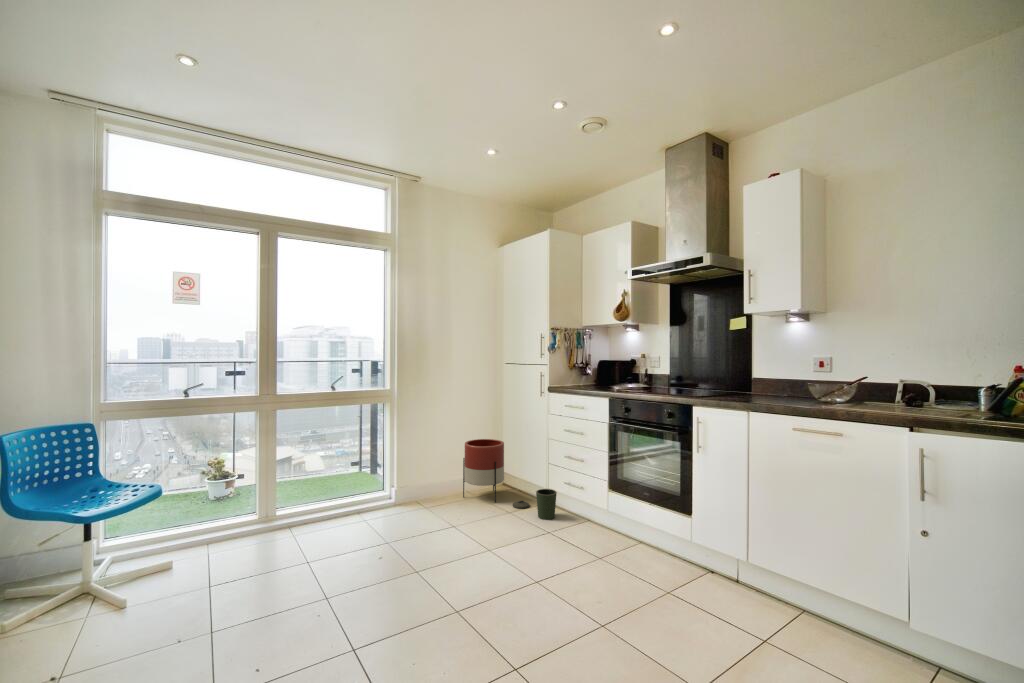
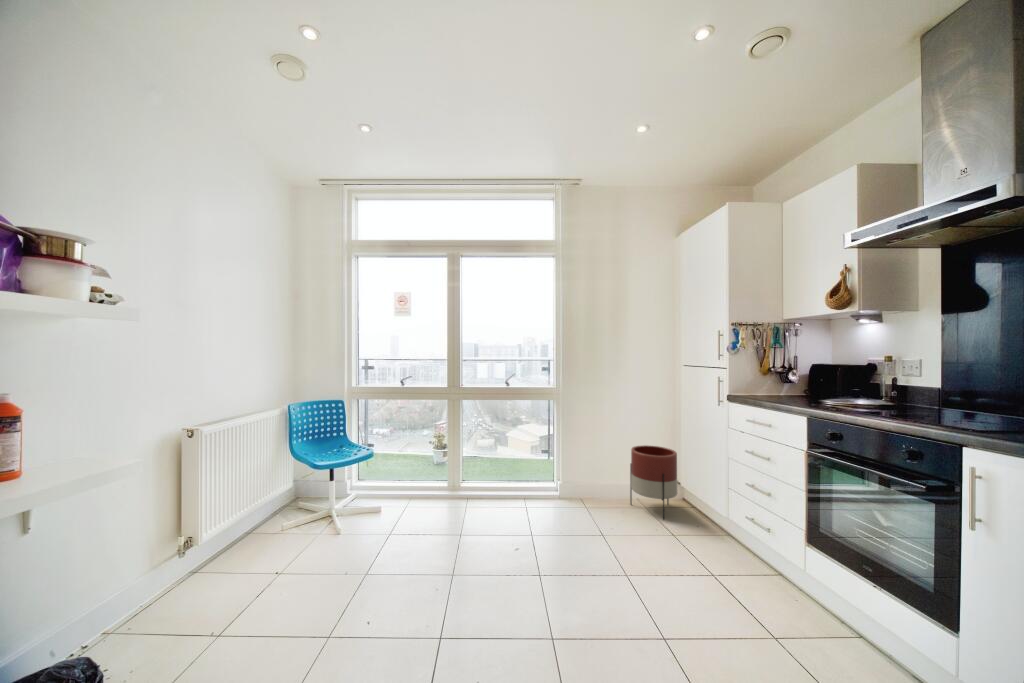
trash can: present [513,489,557,520] -> none [683,519,736,560]

